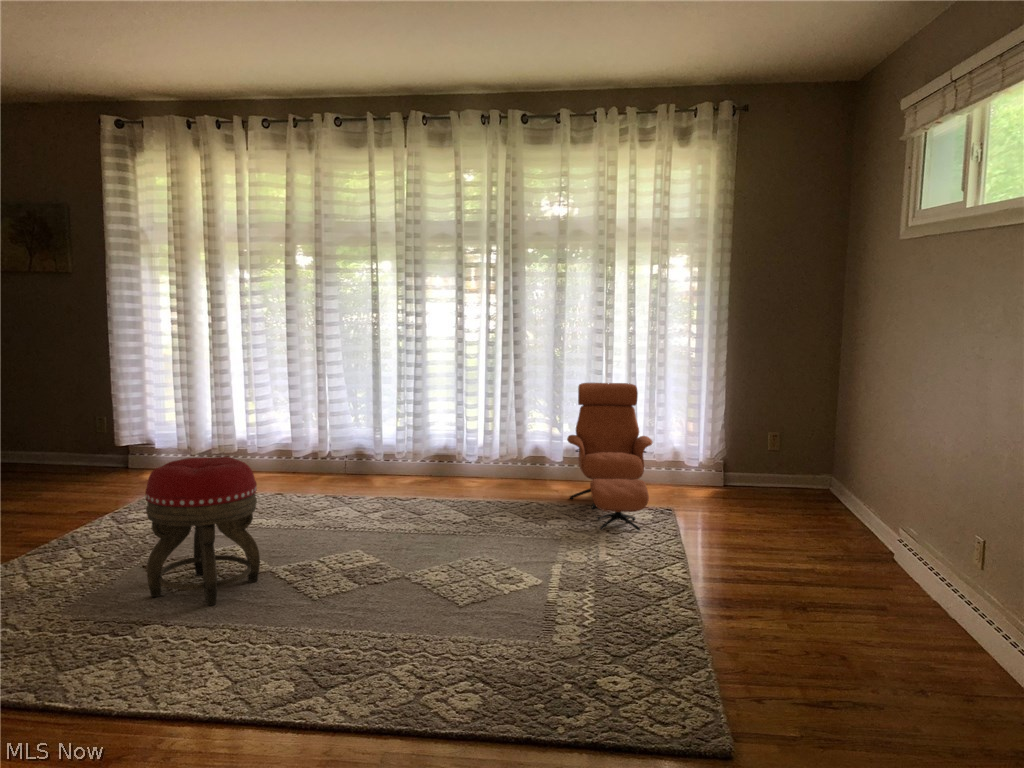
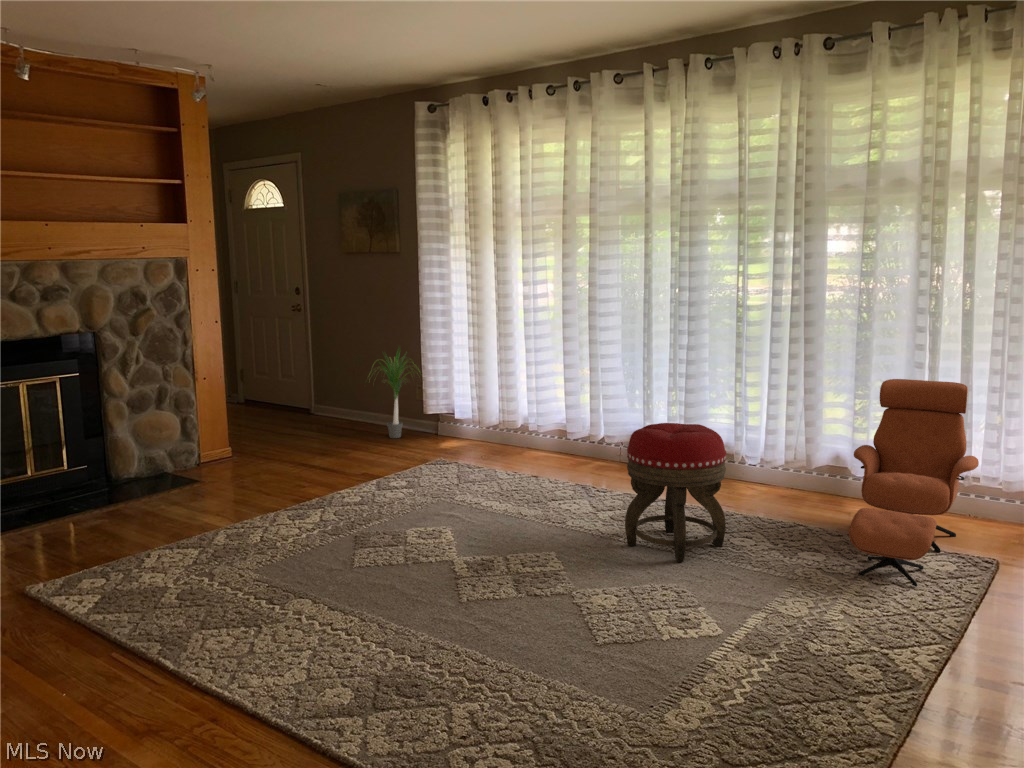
potted plant: none [39,371,115,476] -> present [383,353,407,438]
footstool: present [145,457,260,605] -> present [625,423,726,562]

